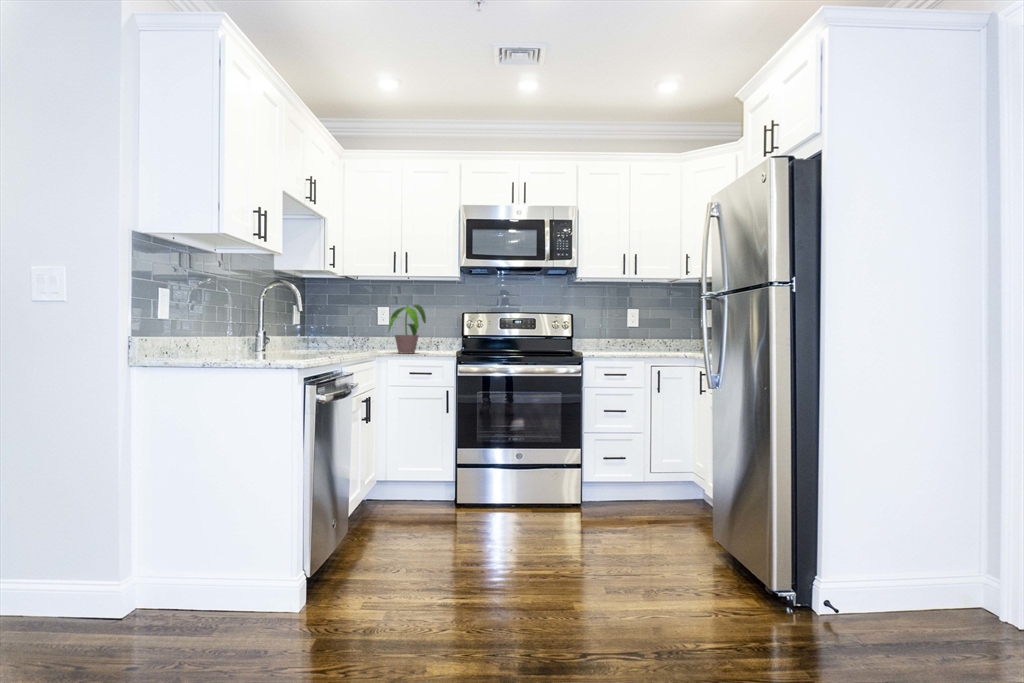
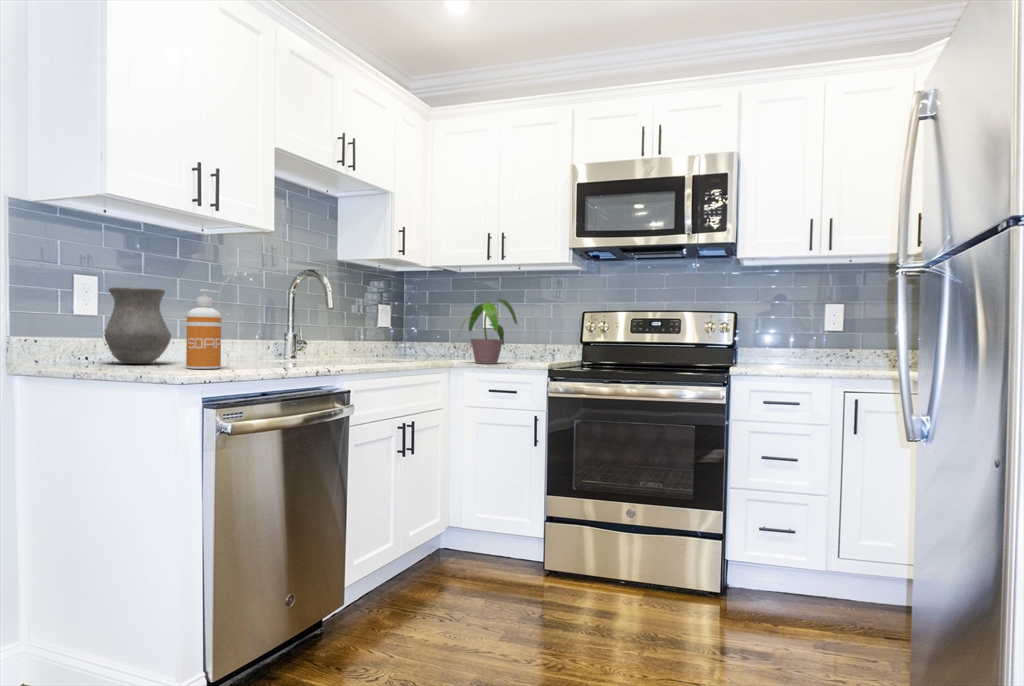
vase: none [170,298,221,357] -> present [103,287,171,364]
soap dispenser: none [250,300,275,359] -> present [186,289,221,369]

